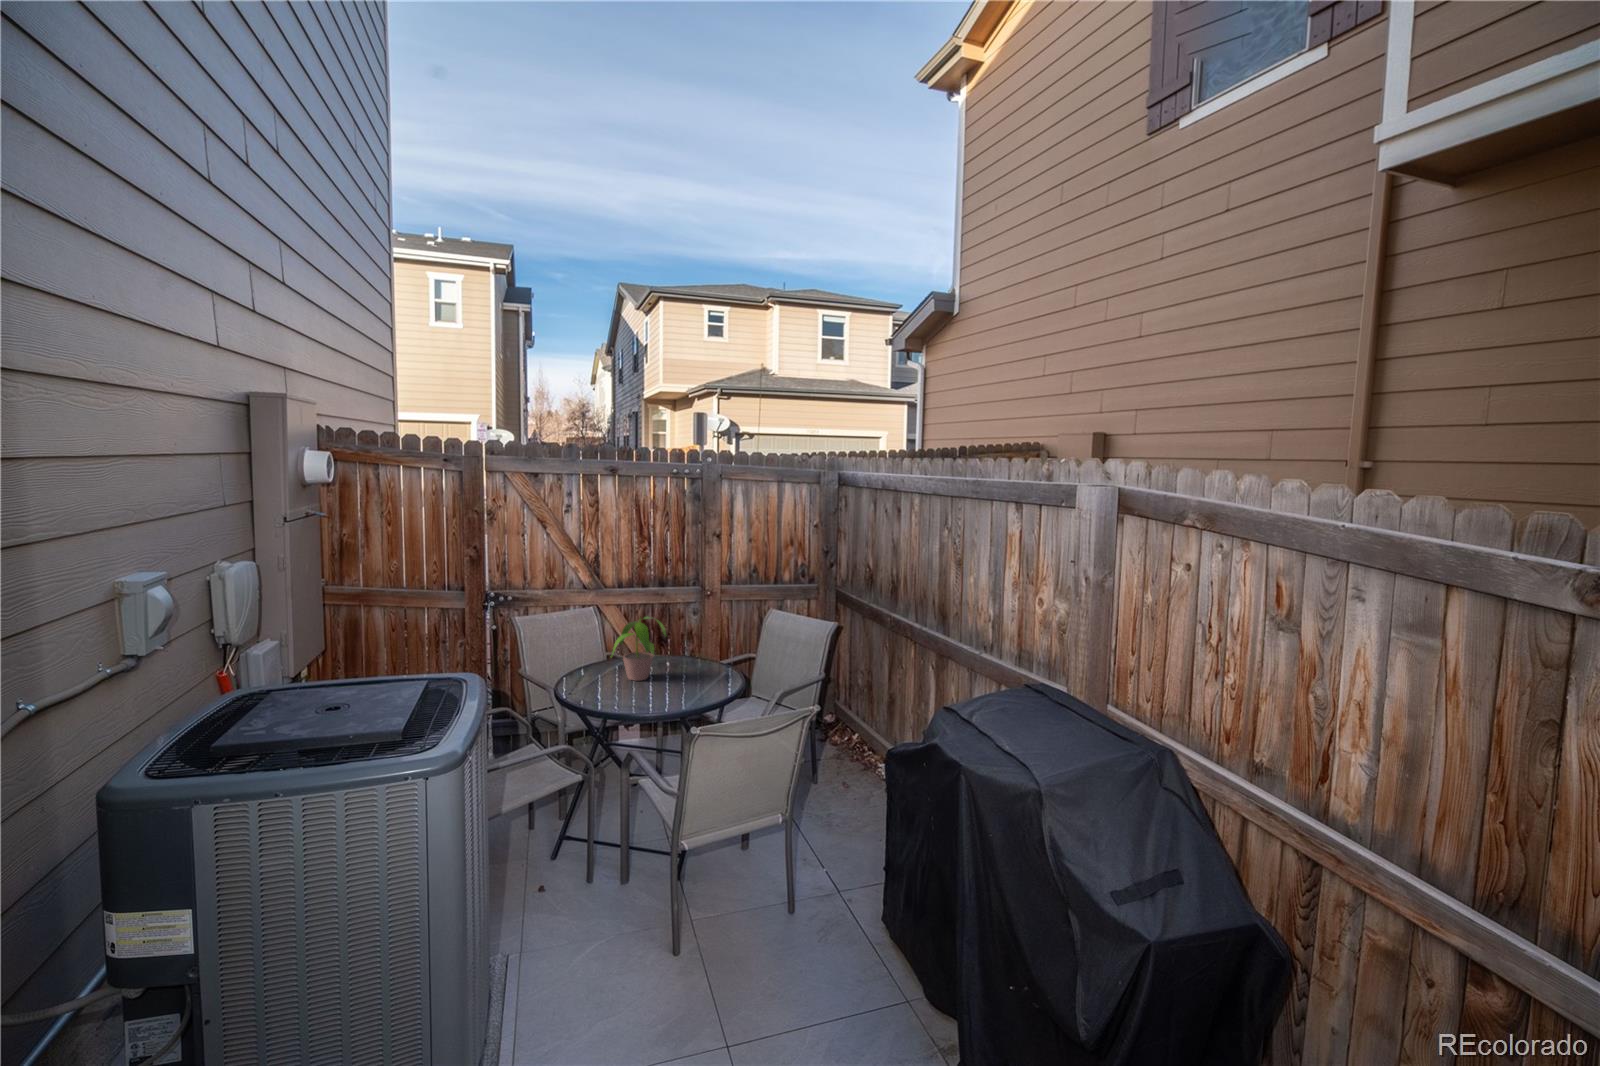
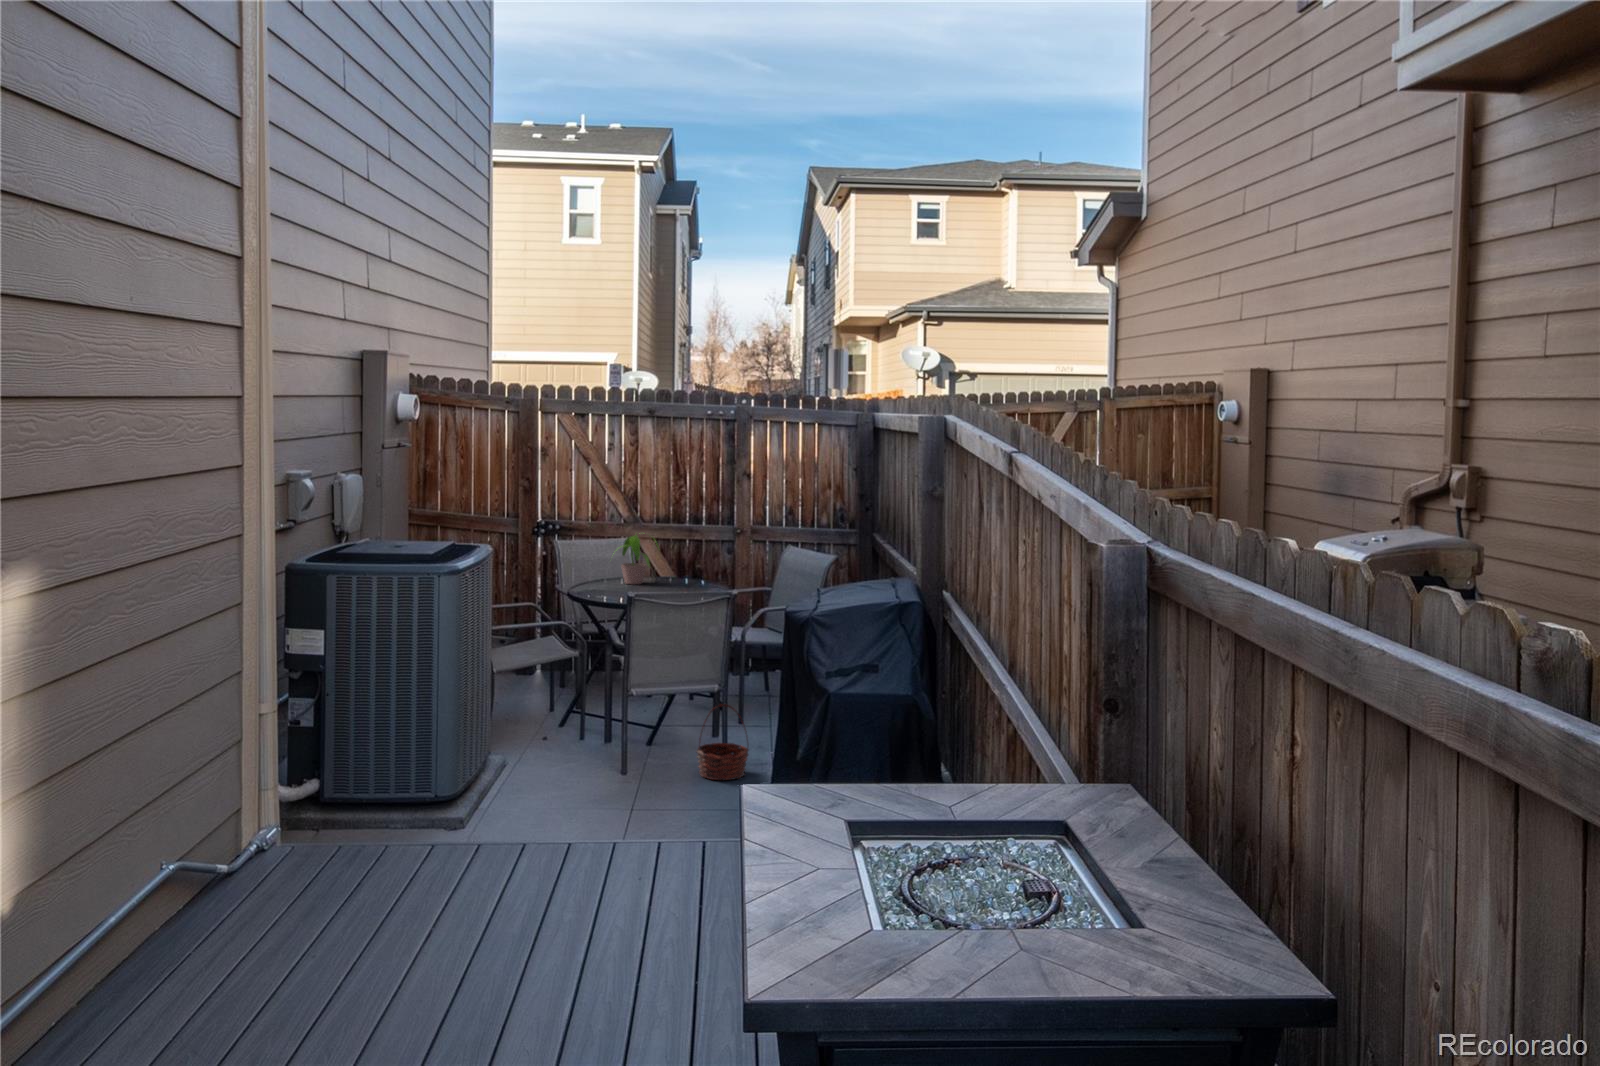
basket: none [825,889,901,1007] -> present [696,704,749,780]

